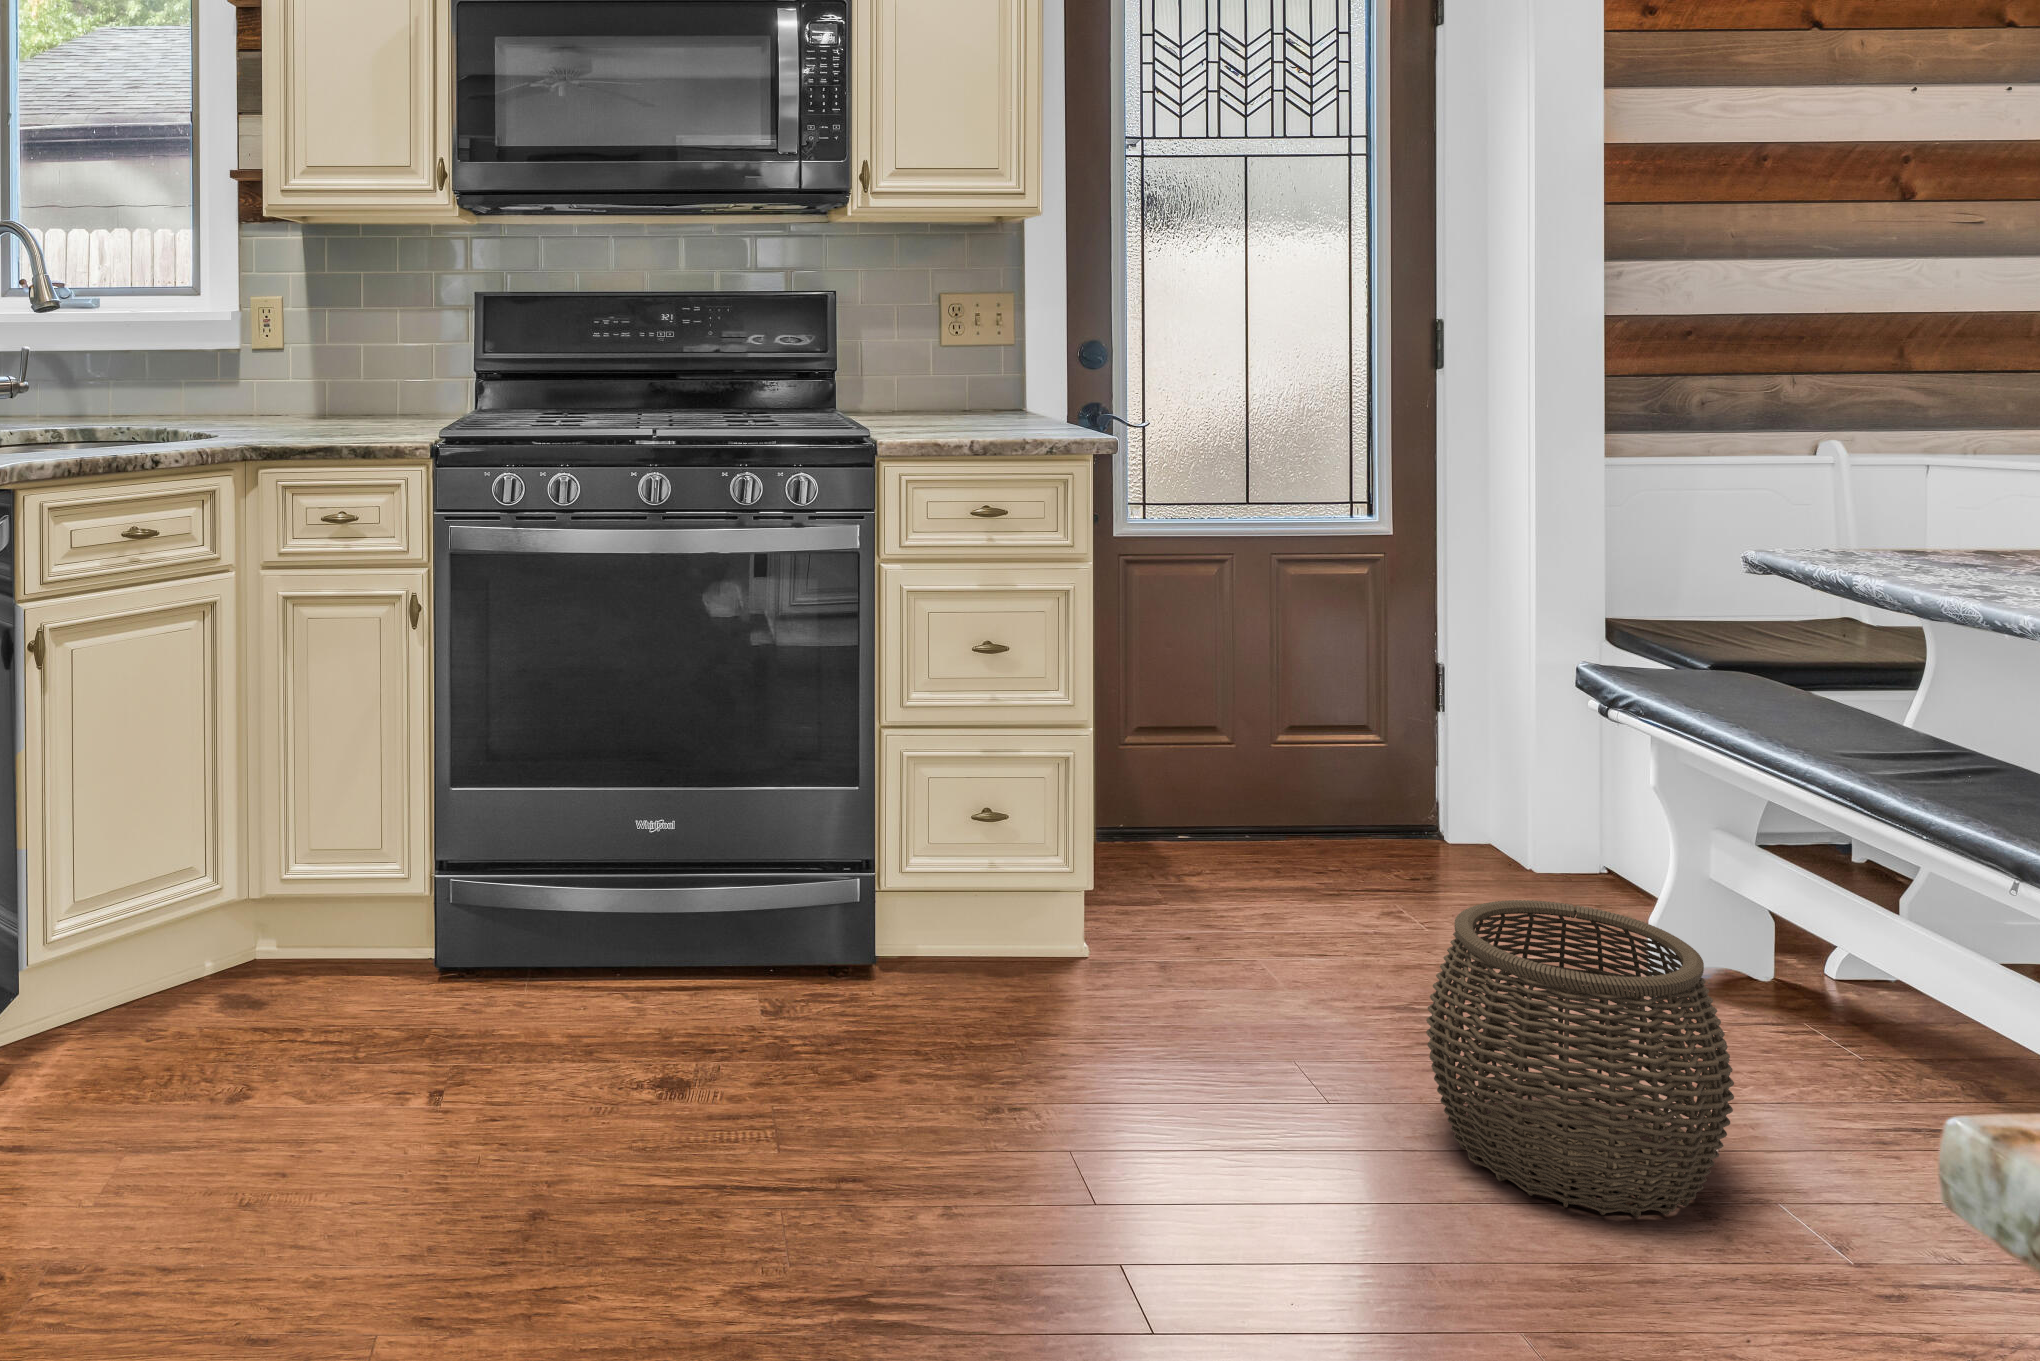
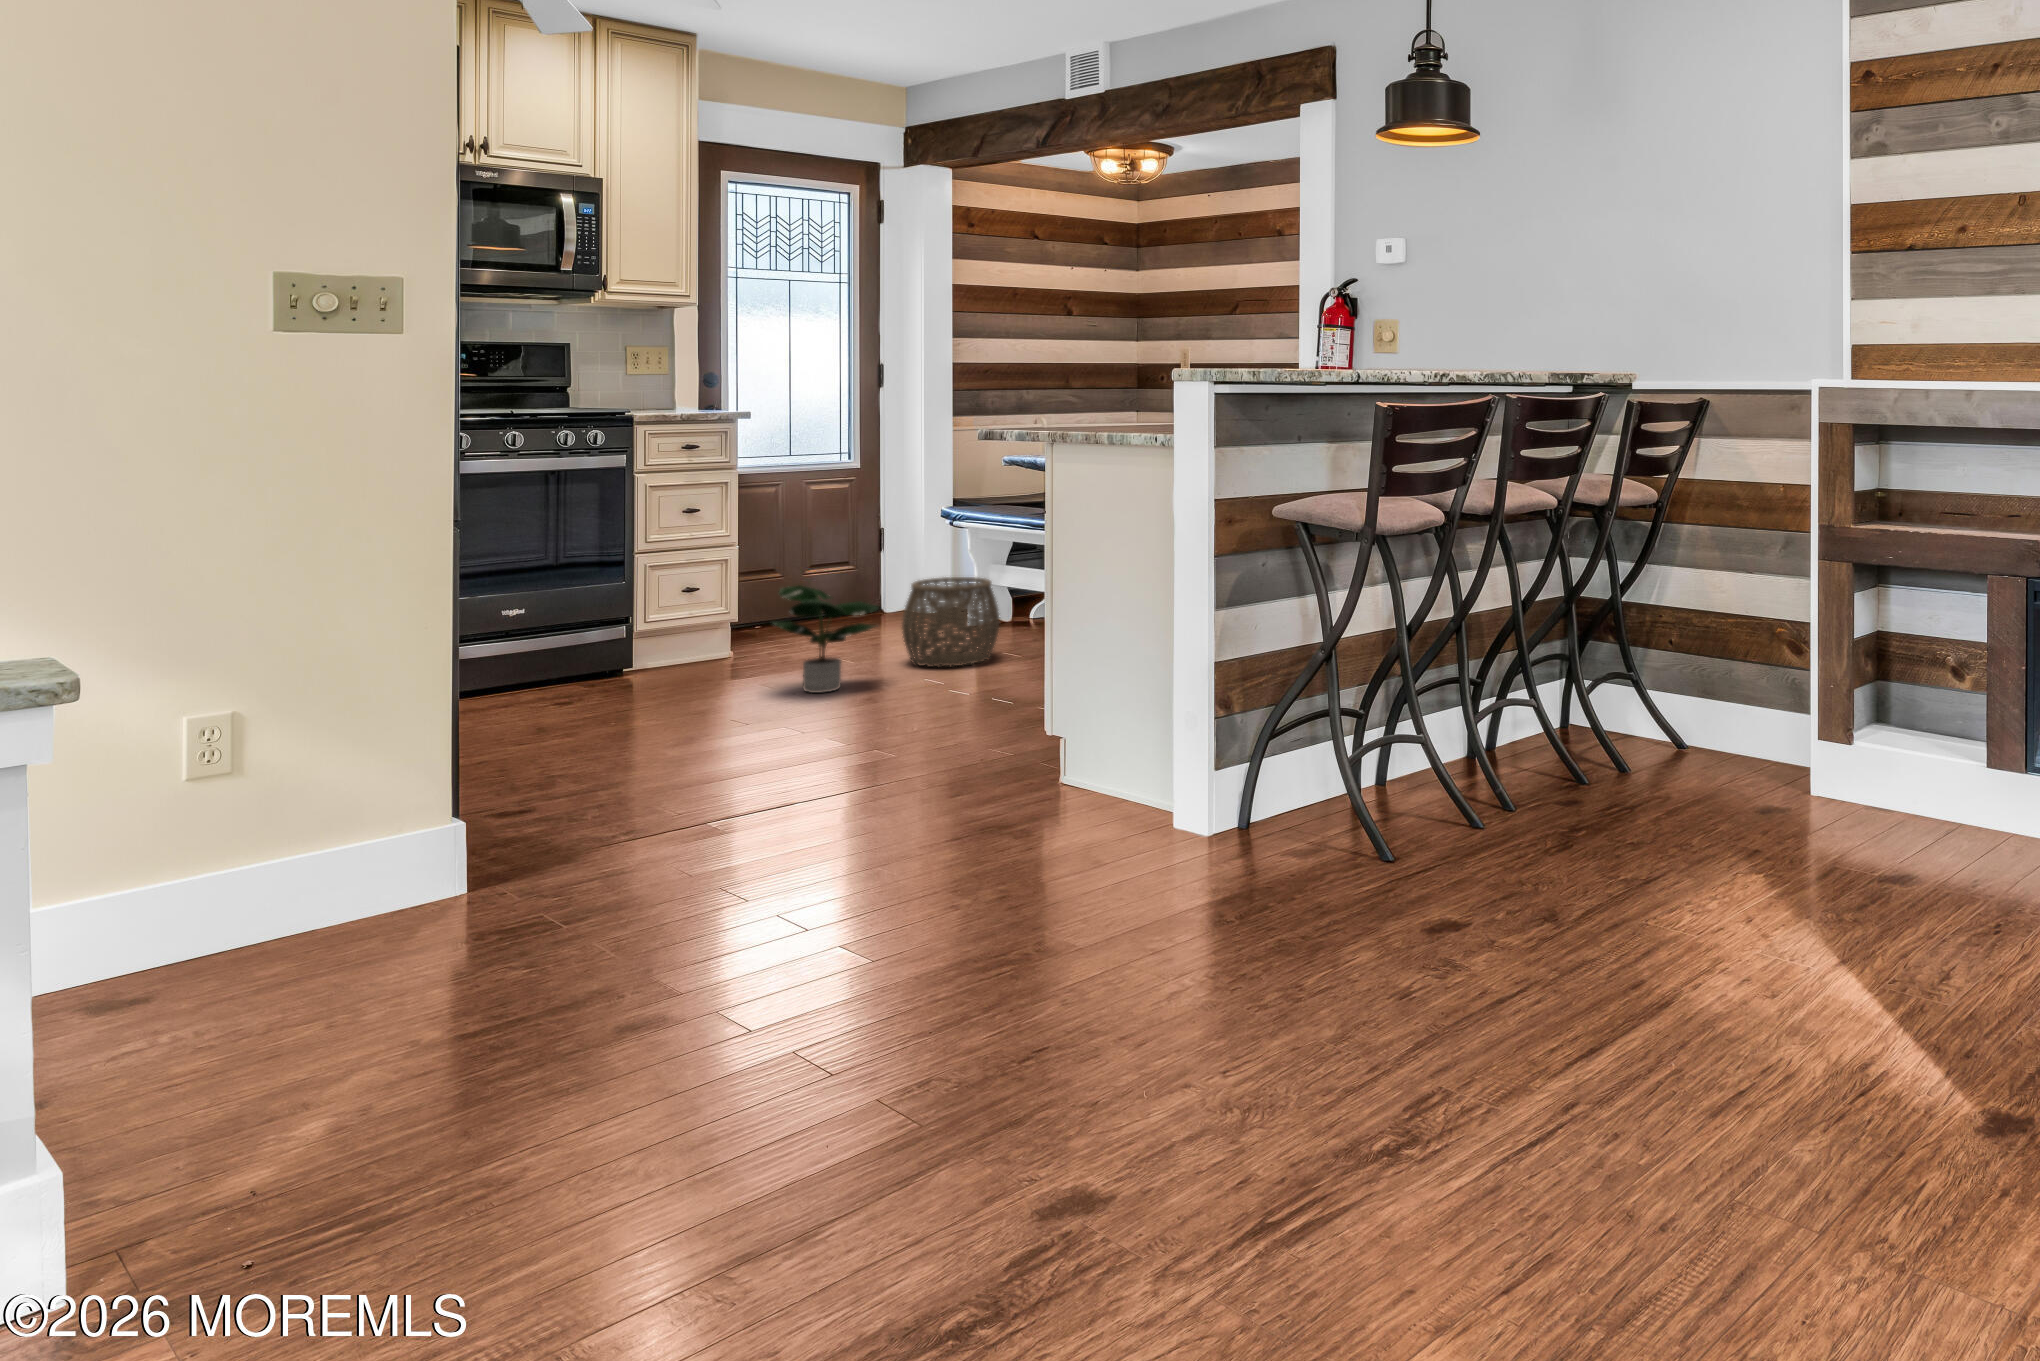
potted plant: none [1055,894,1341,1234] -> present [774,586,878,693]

